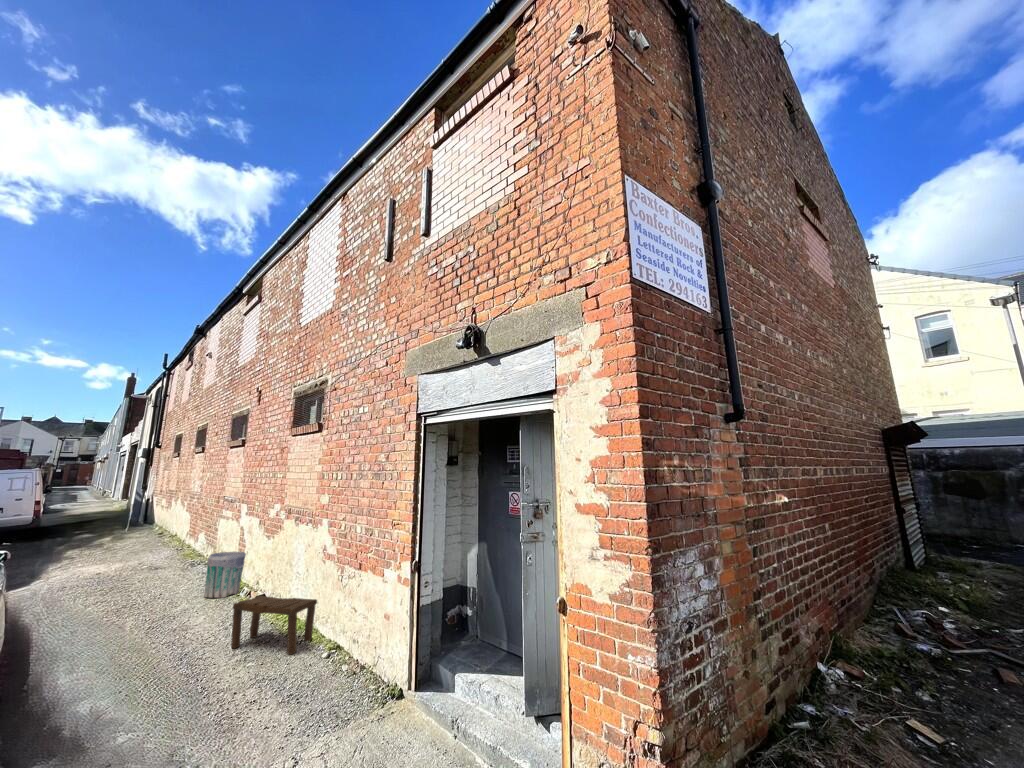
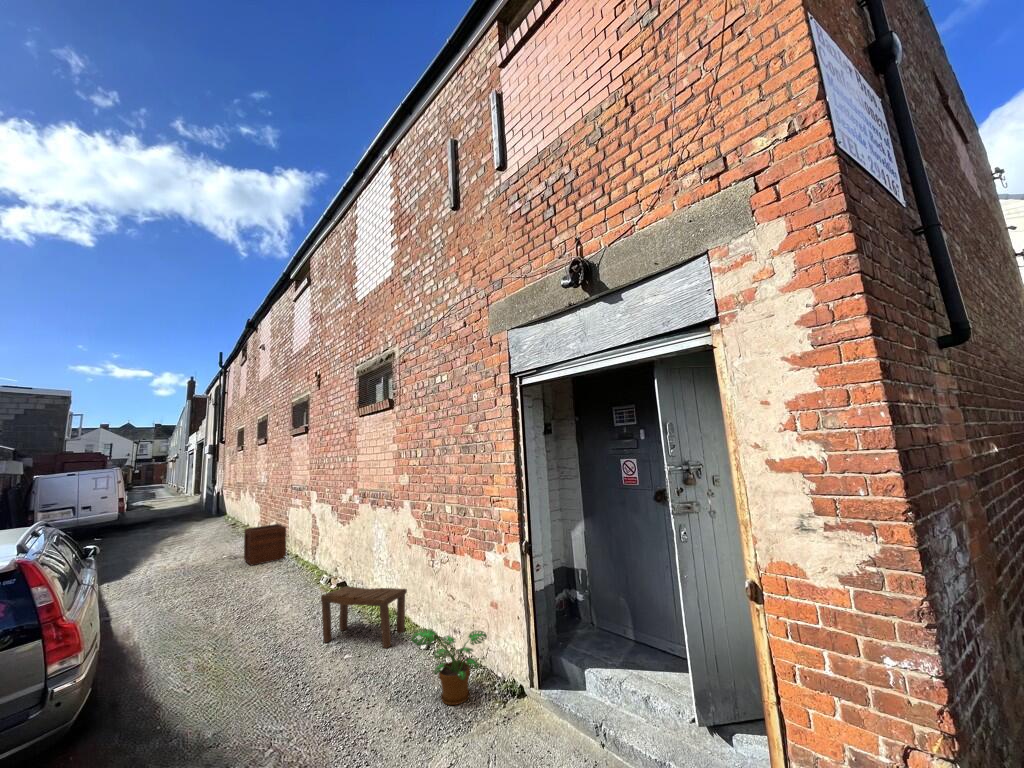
wooden crate: none [167,532,214,573] -> present [244,524,286,565]
trash can: present [204,552,246,598] -> none [285,542,321,589]
potted plant: none [307,635,378,705] -> present [410,629,487,705]

